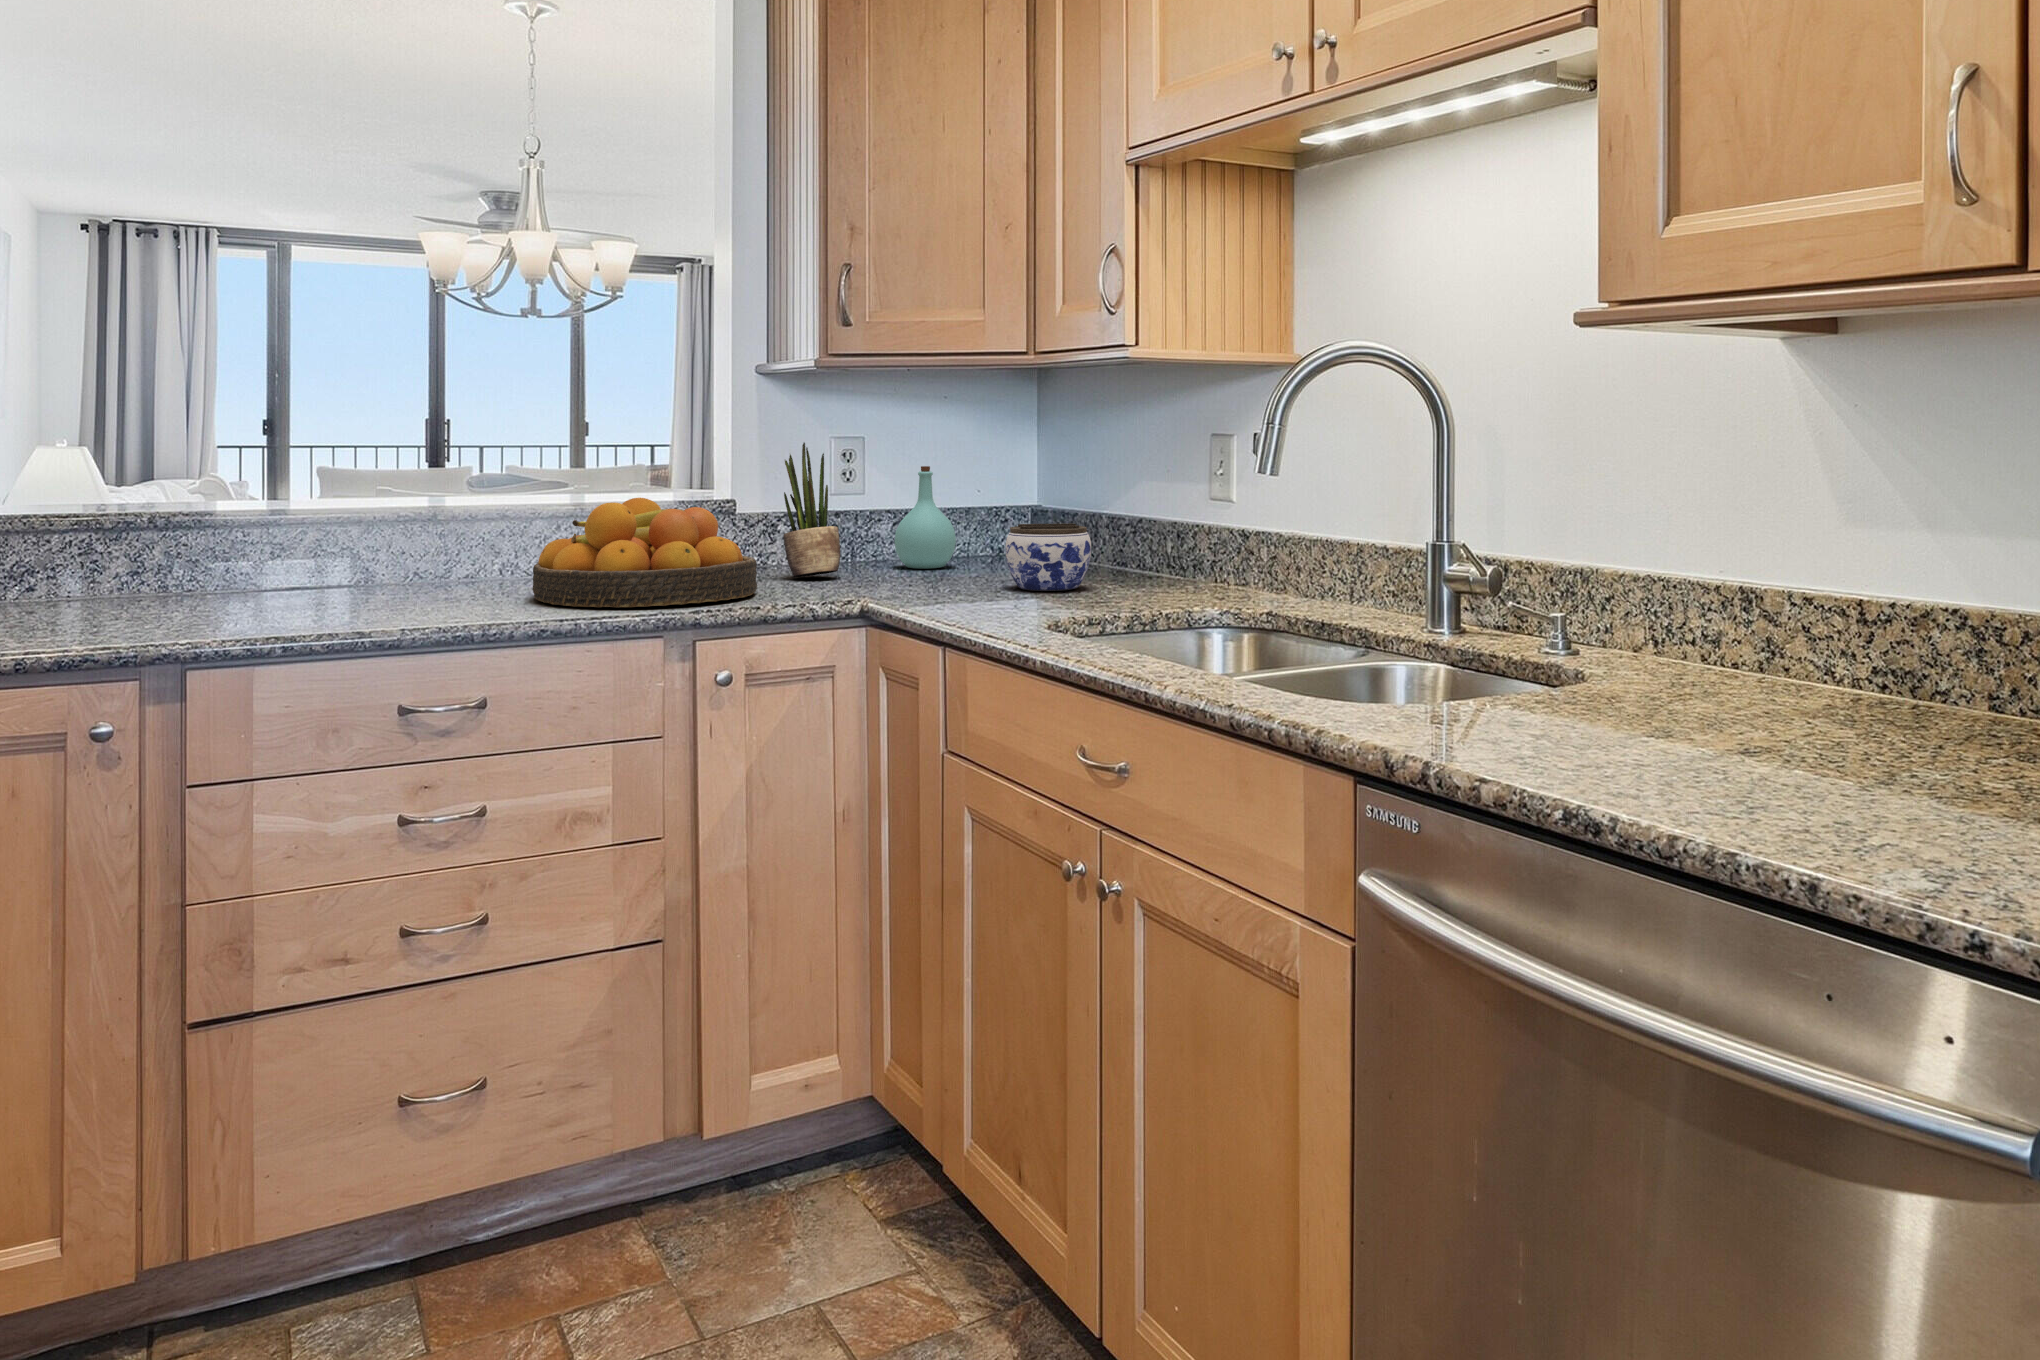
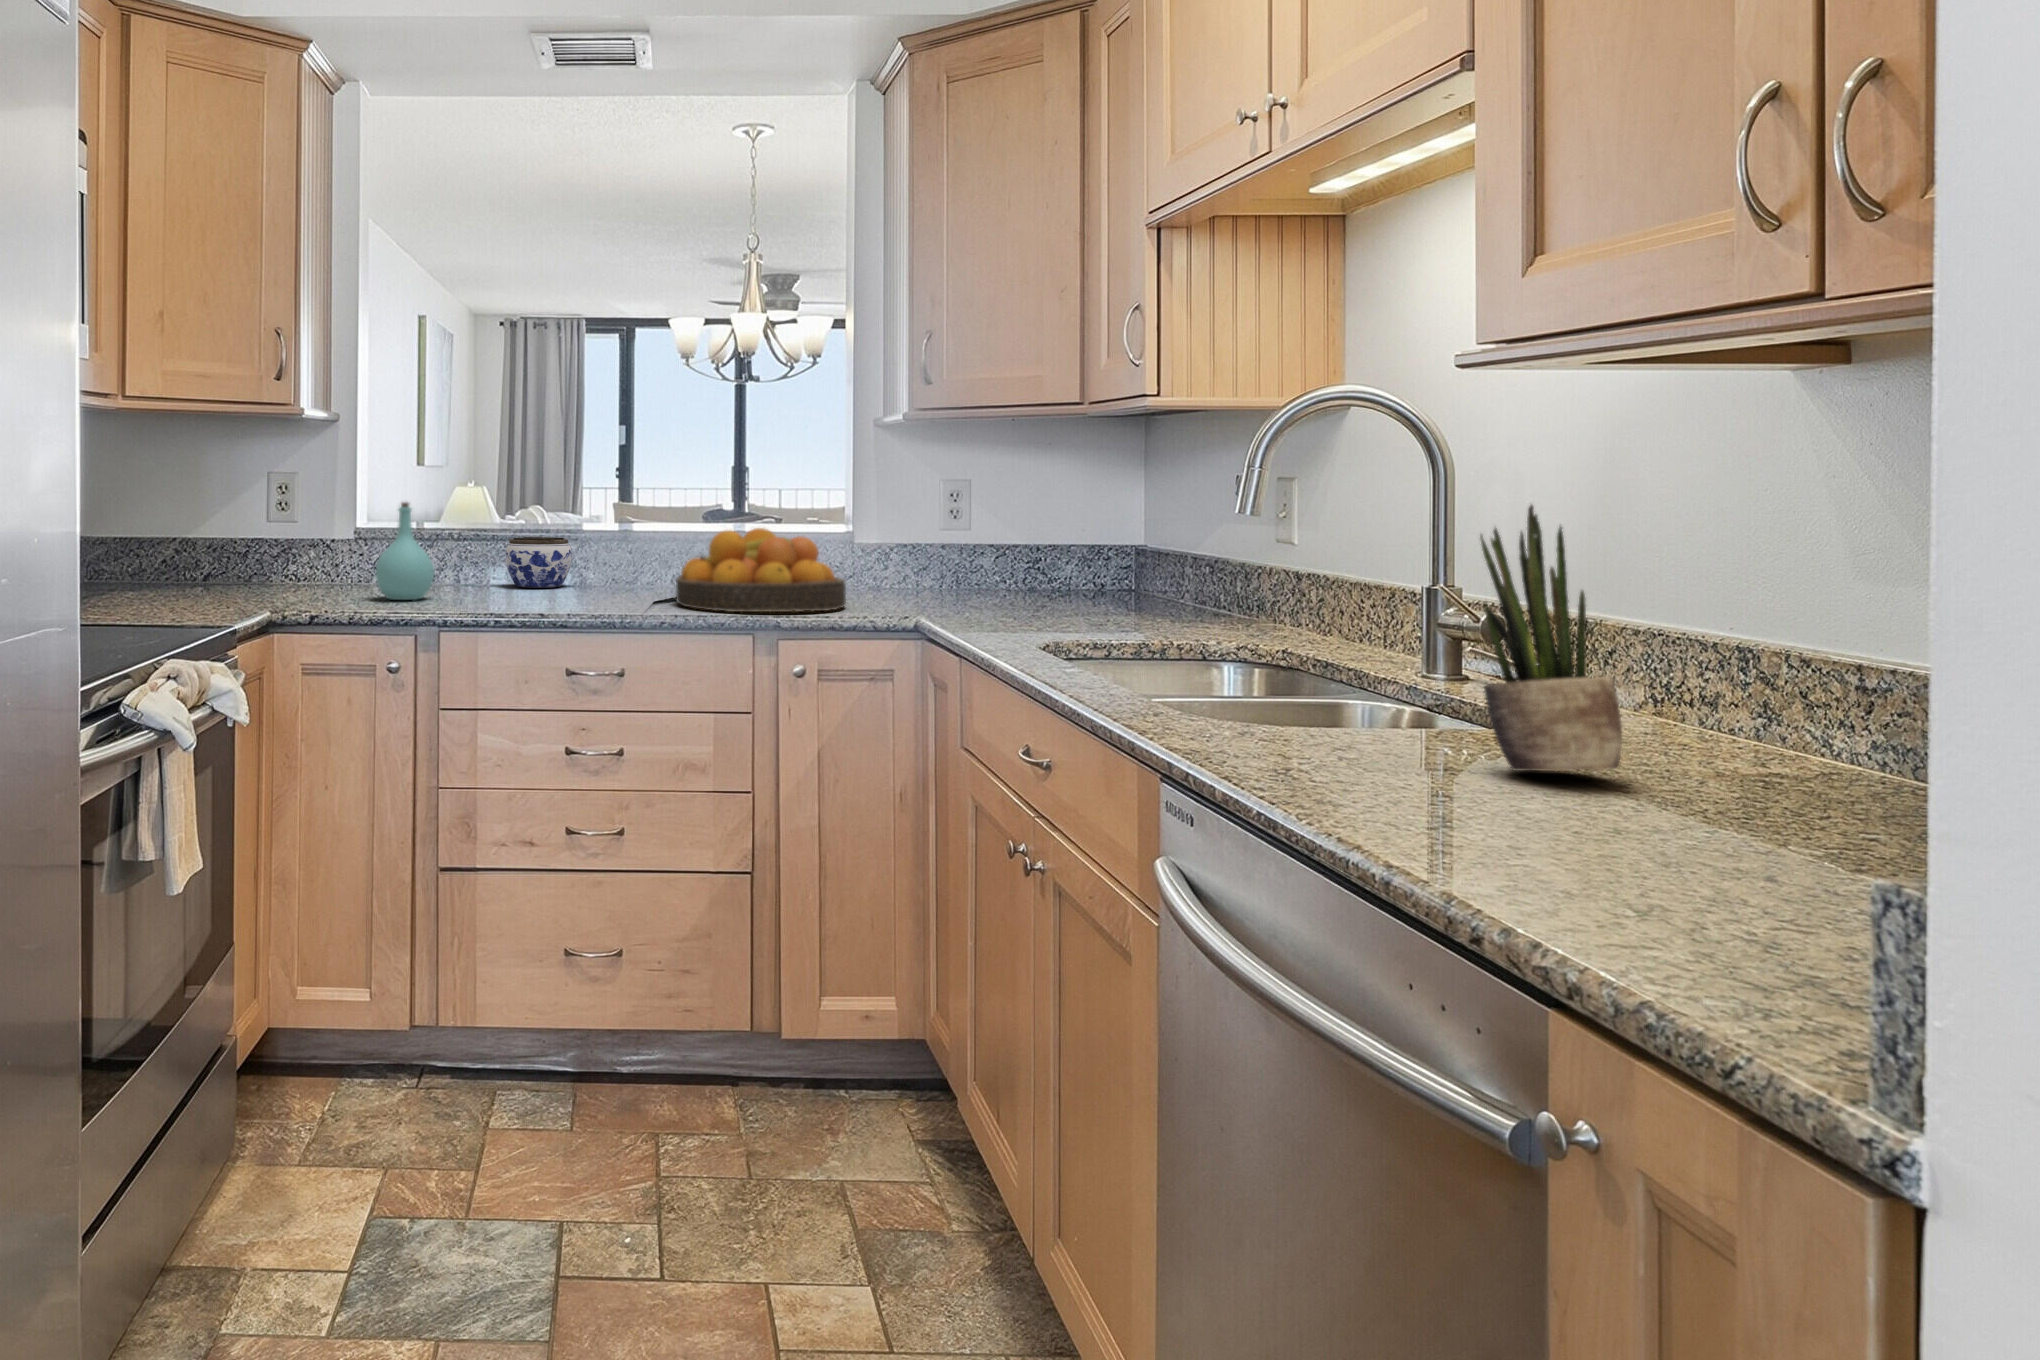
potted plant: present [783,443,840,577] -> present [1480,505,1622,771]
bottle: present [894,466,956,569] -> present [375,502,434,600]
jar: present [1005,523,1091,591] -> present [506,537,572,588]

